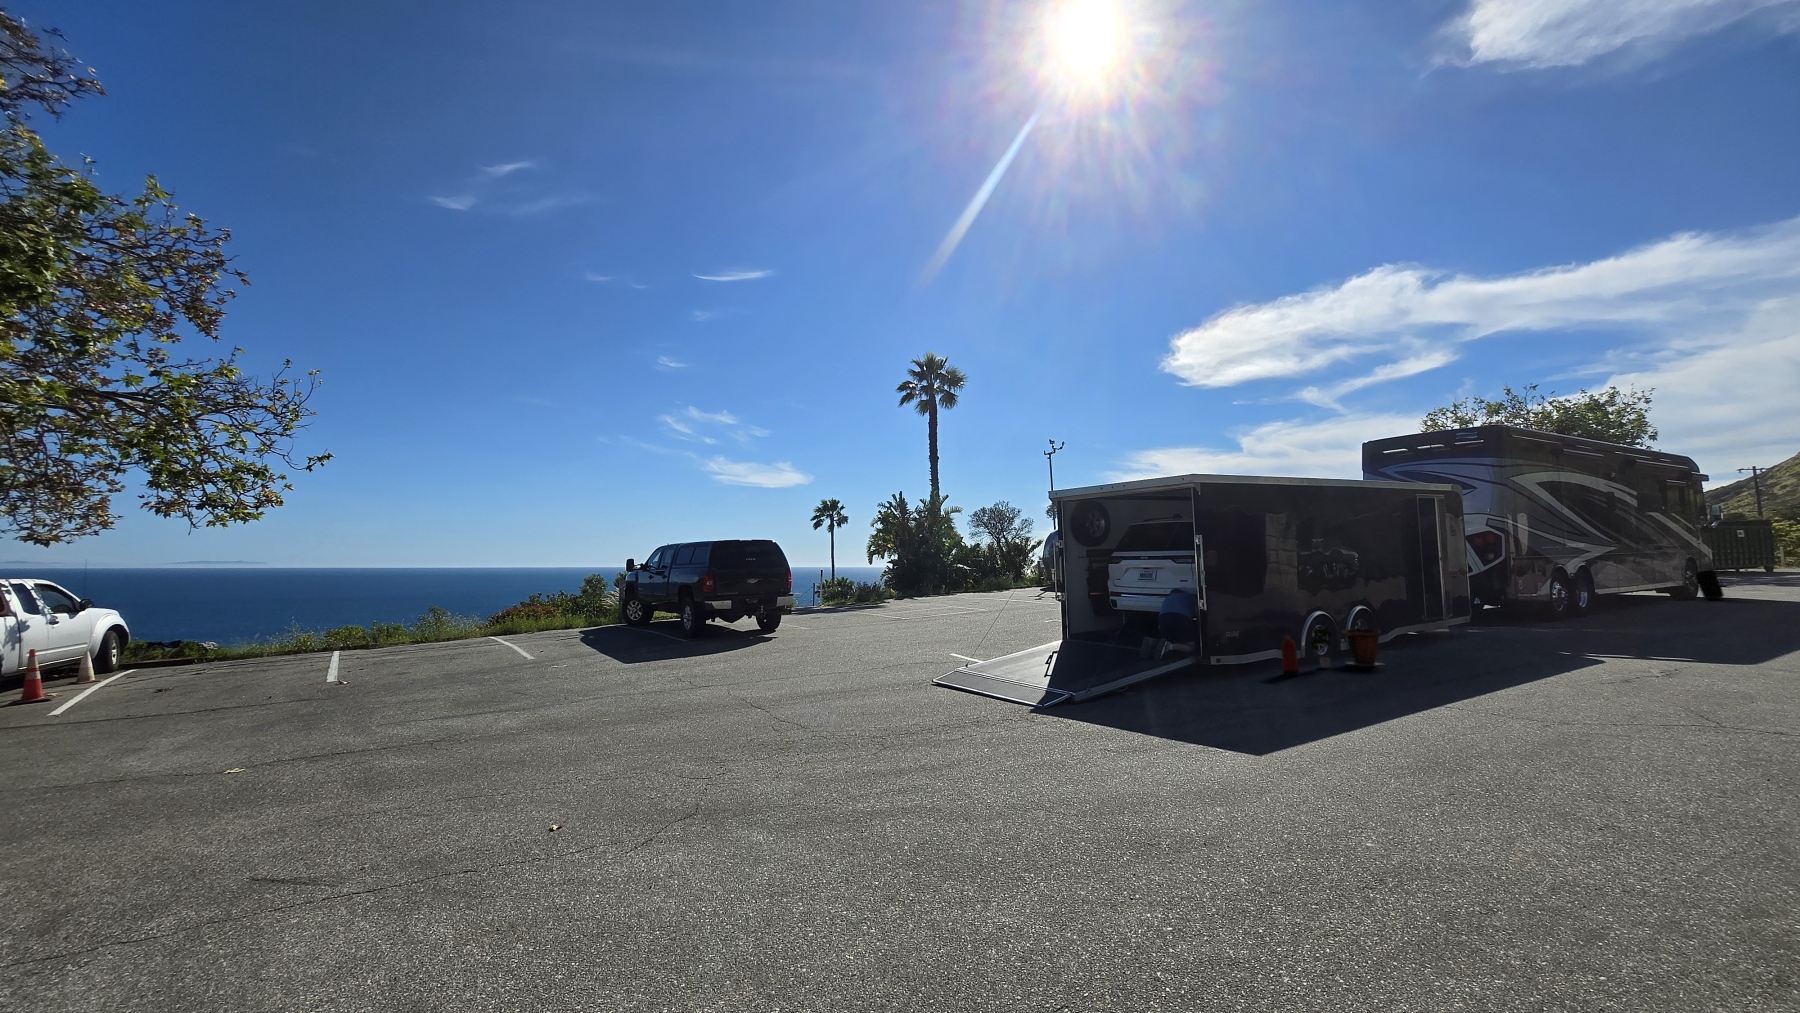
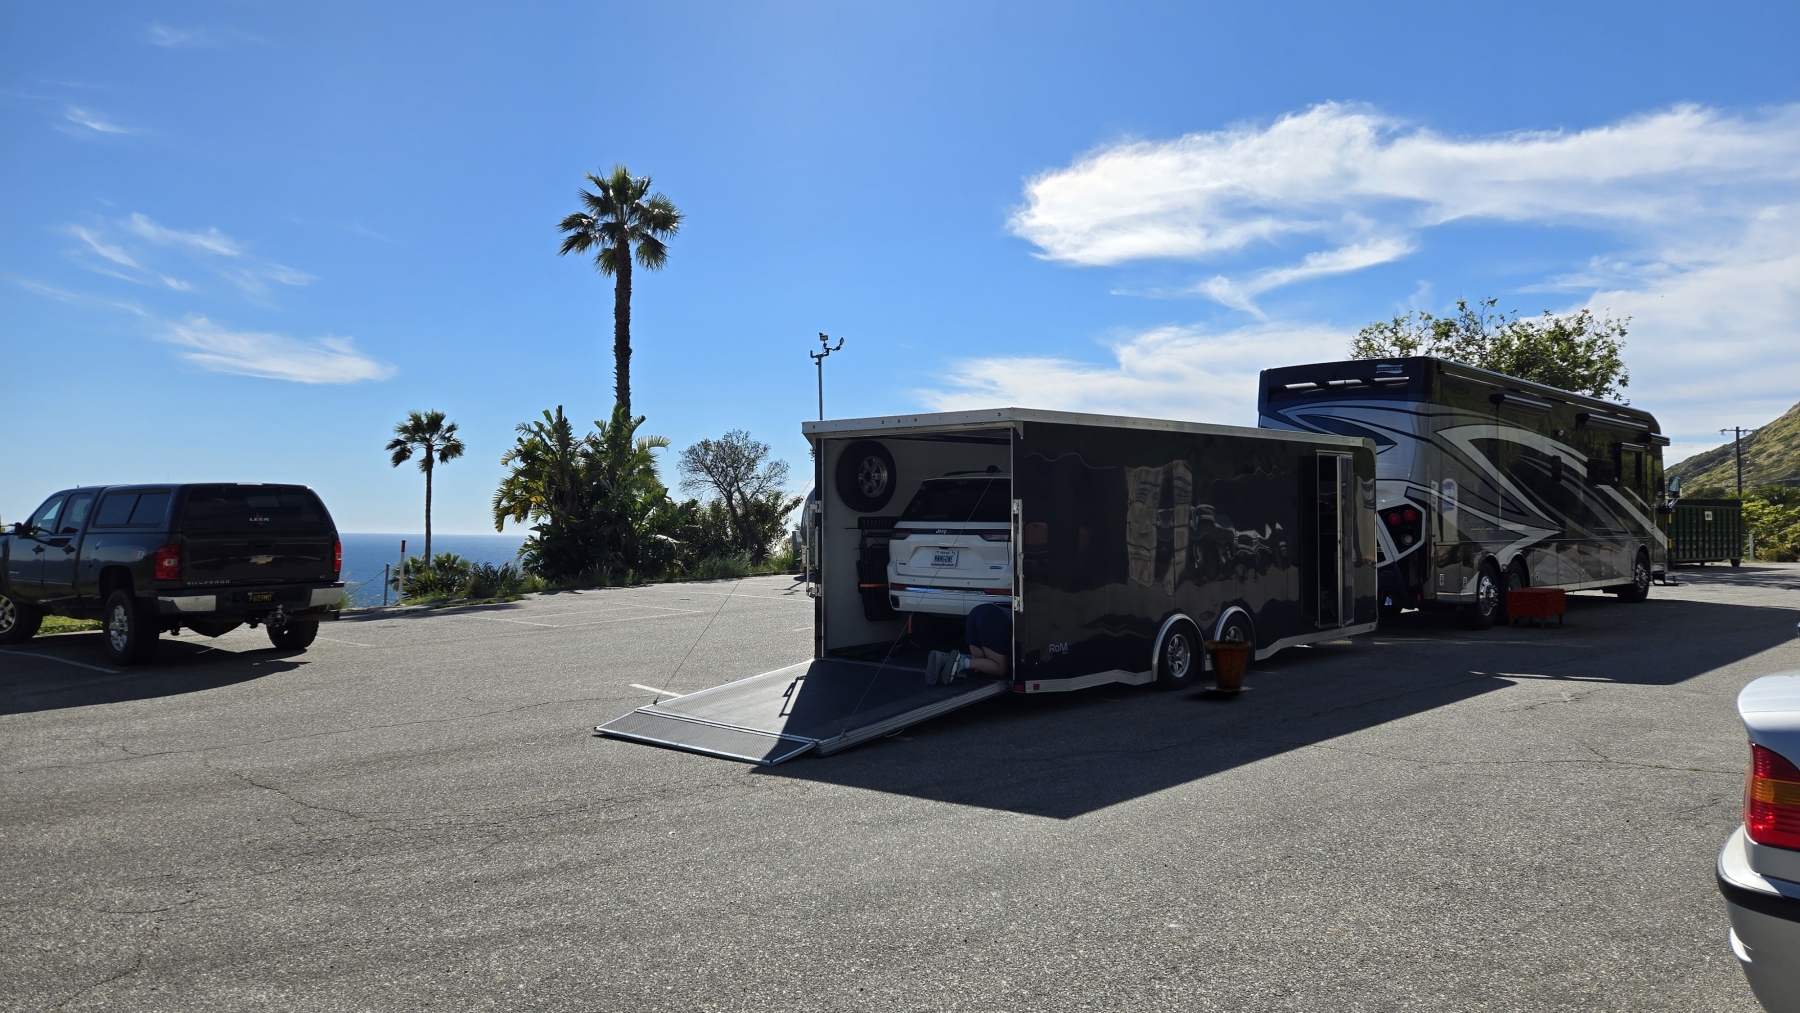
backpack: present [1688,569,1724,600] -> none [1638,562,1673,602]
bench: none [1578,590,1632,621] -> present [1507,587,1566,629]
potted plant: present [1309,626,1333,668] -> none [1159,636,1192,696]
fire extinguisher: present [1281,634,1299,676] -> none [1120,645,1140,707]

